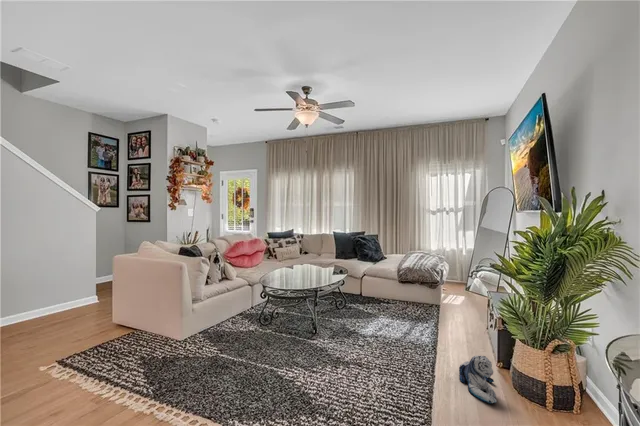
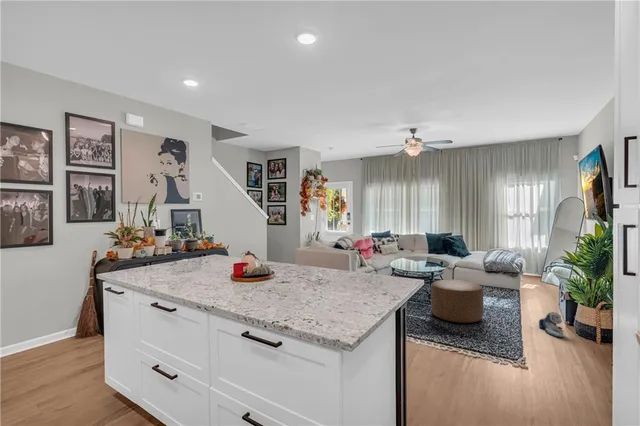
ottoman: none [299,300,377,378] -> present [431,279,483,323]

